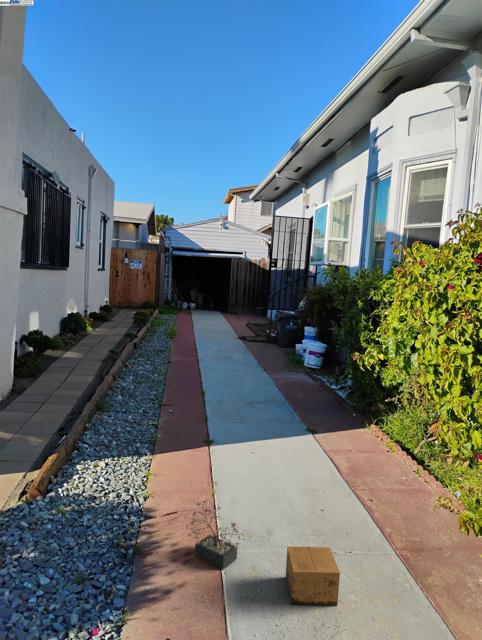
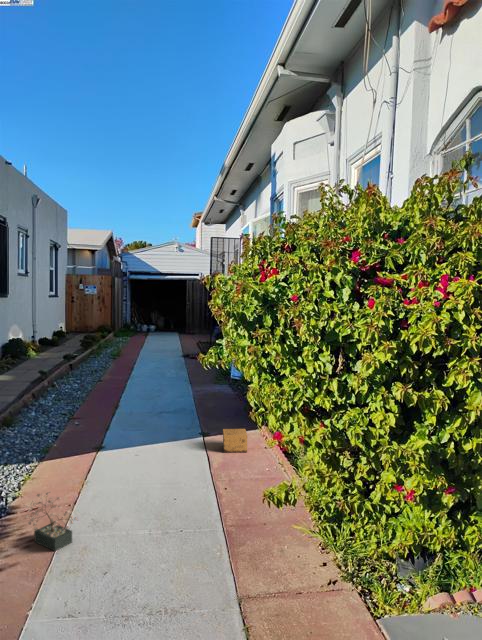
cardboard box: present [286,546,340,606] -> present [223,429,247,453]

